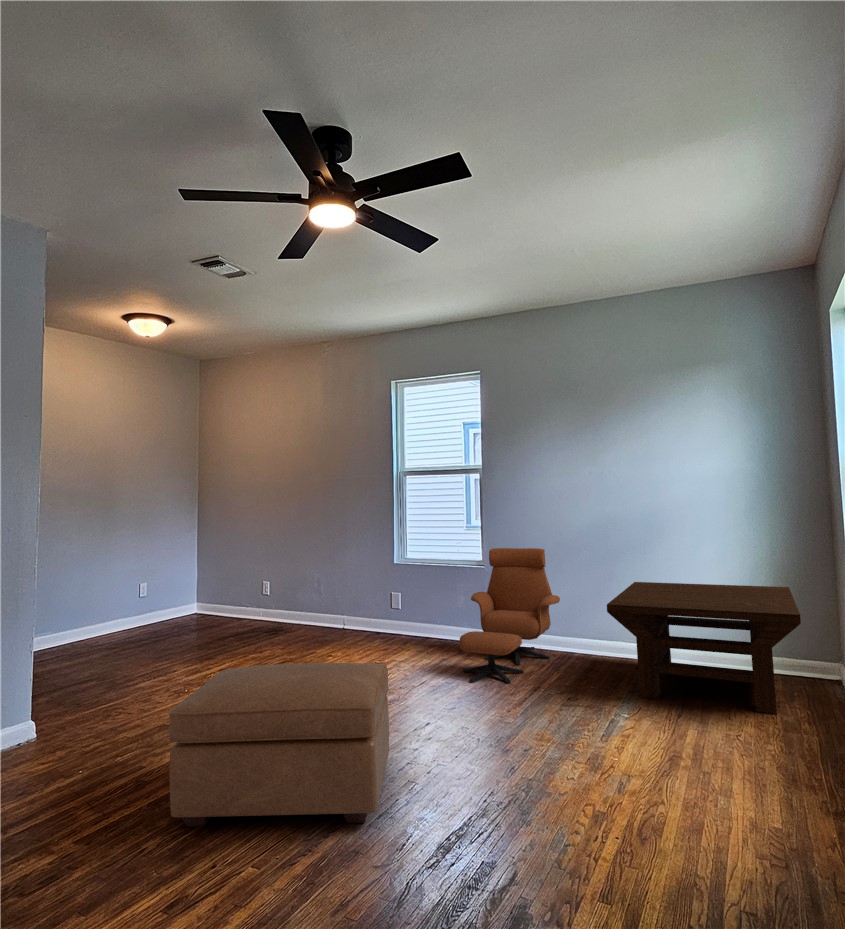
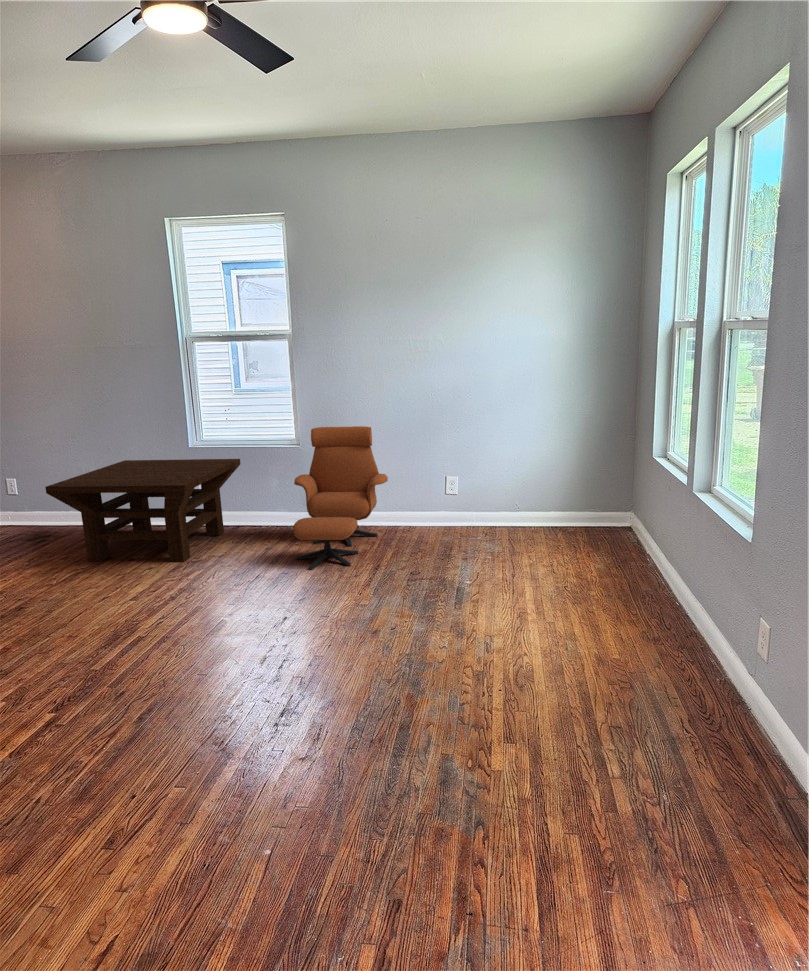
coffee table: present [607,582,801,714] -> present [45,459,240,562]
ottoman: present [169,663,389,827] -> none [34,569,285,768]

